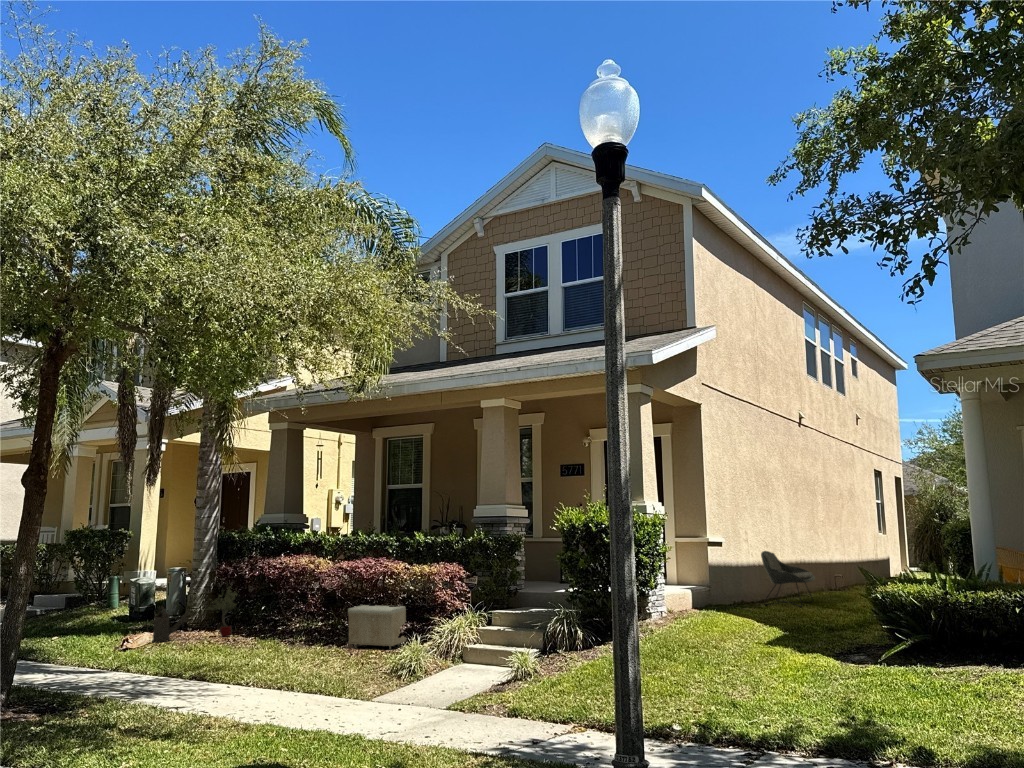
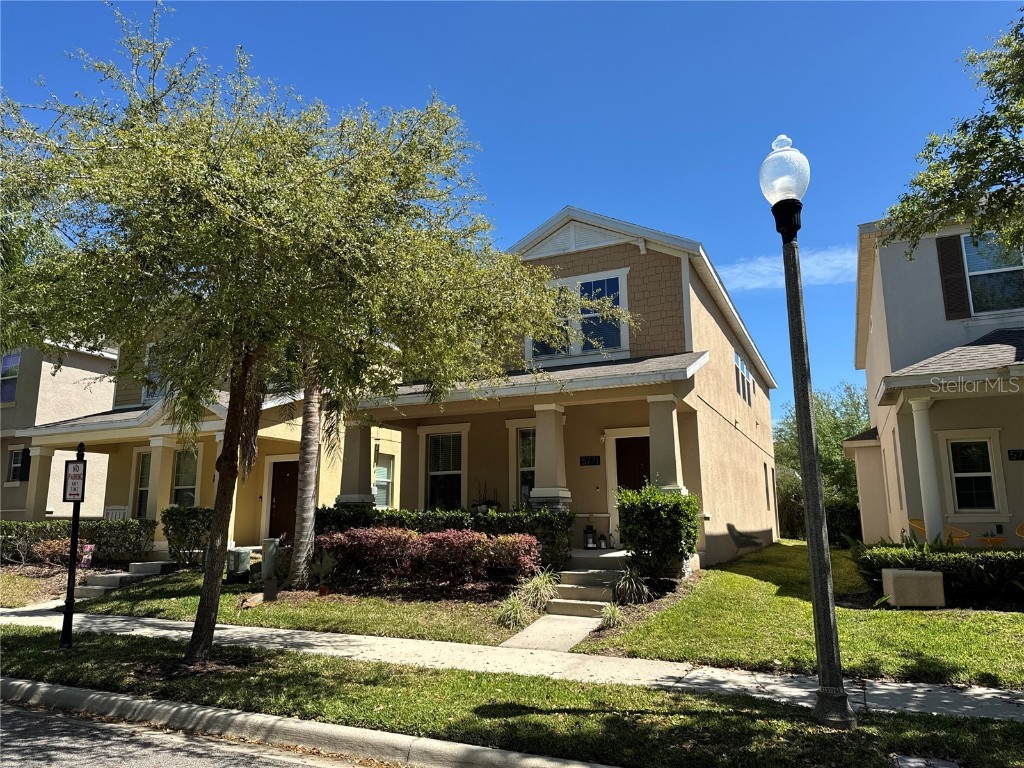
storage bench: present [348,605,406,649] -> present [882,569,945,609]

